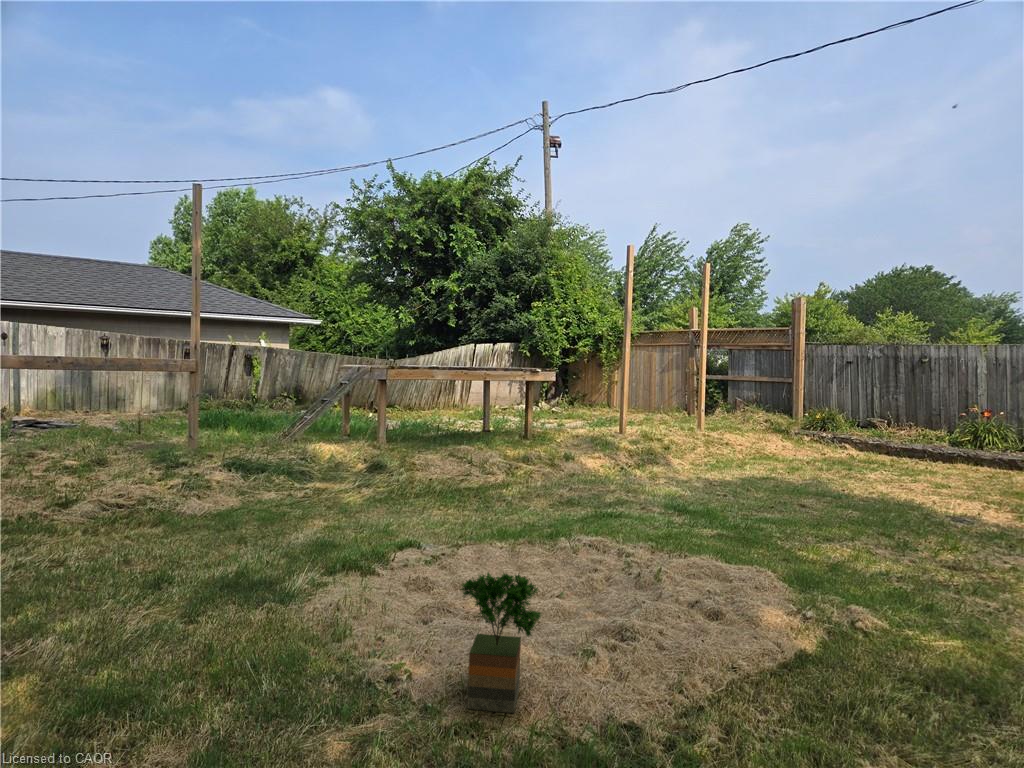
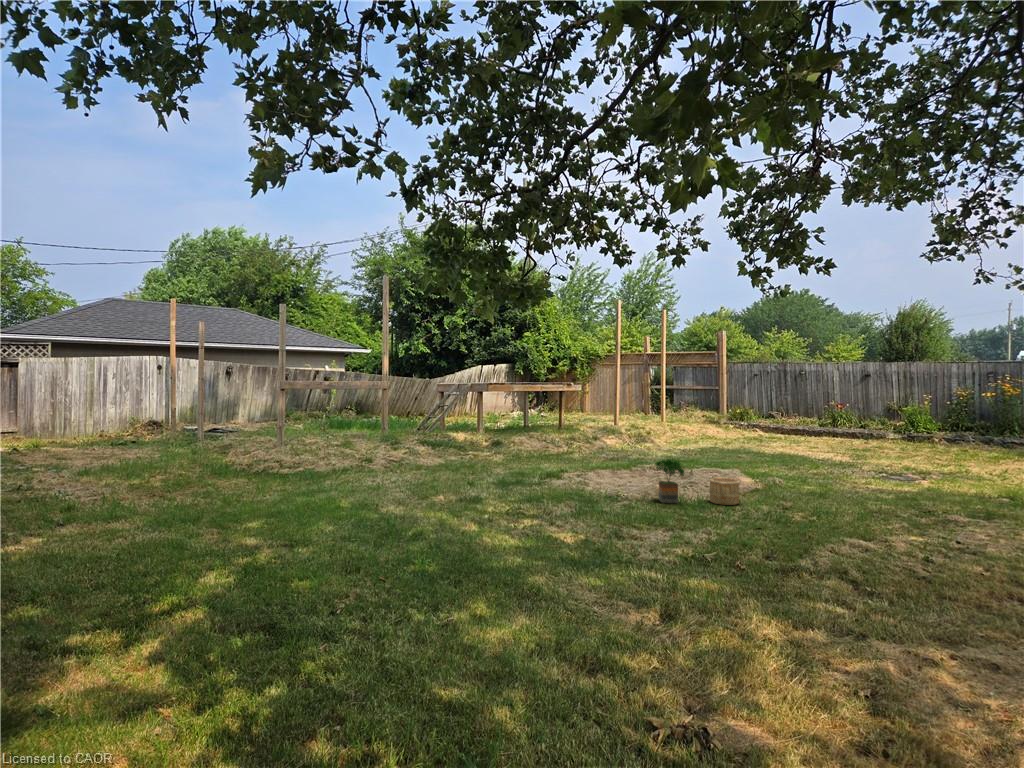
wooden bucket: none [618,630,713,739] -> present [709,477,740,505]

